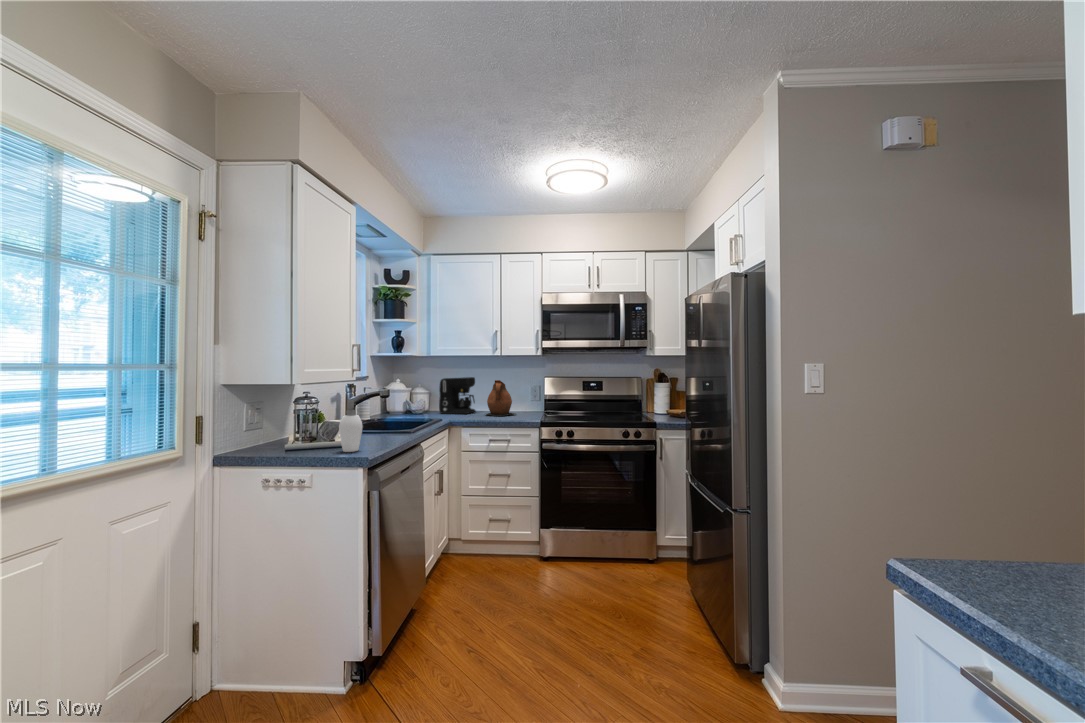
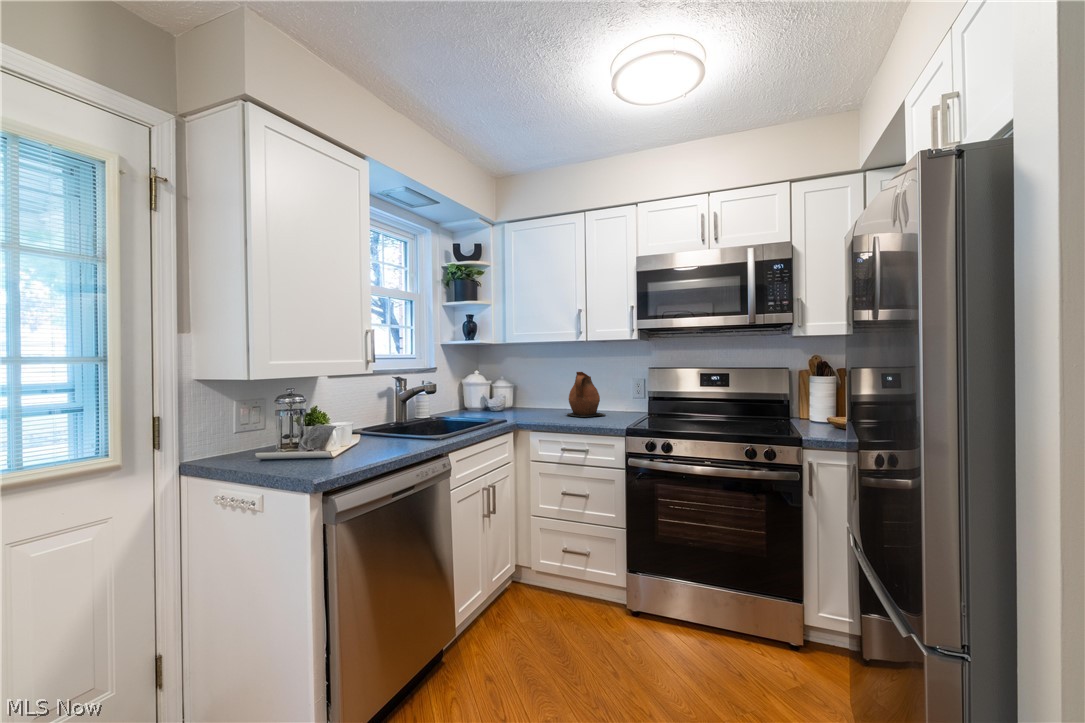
coffee maker: present [439,377,475,414] -> none [519,368,562,412]
soap dispenser: present [339,401,363,452] -> none [296,404,338,472]

